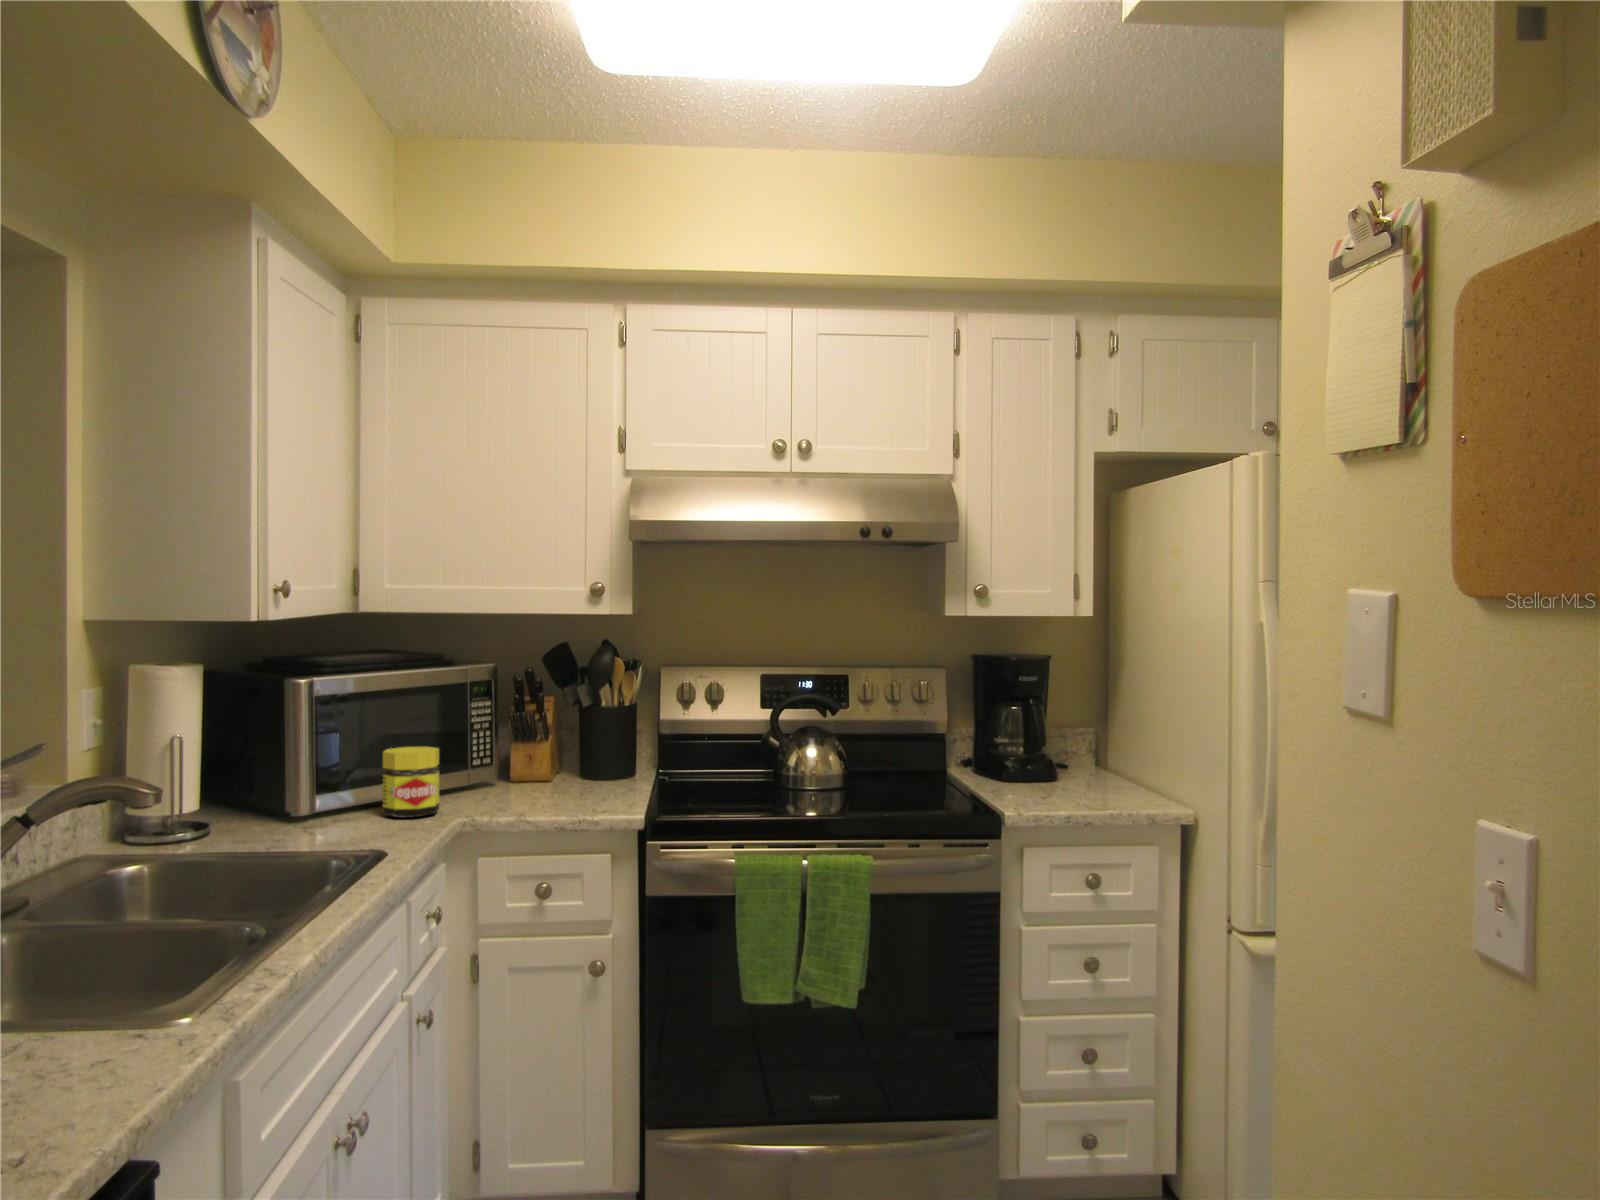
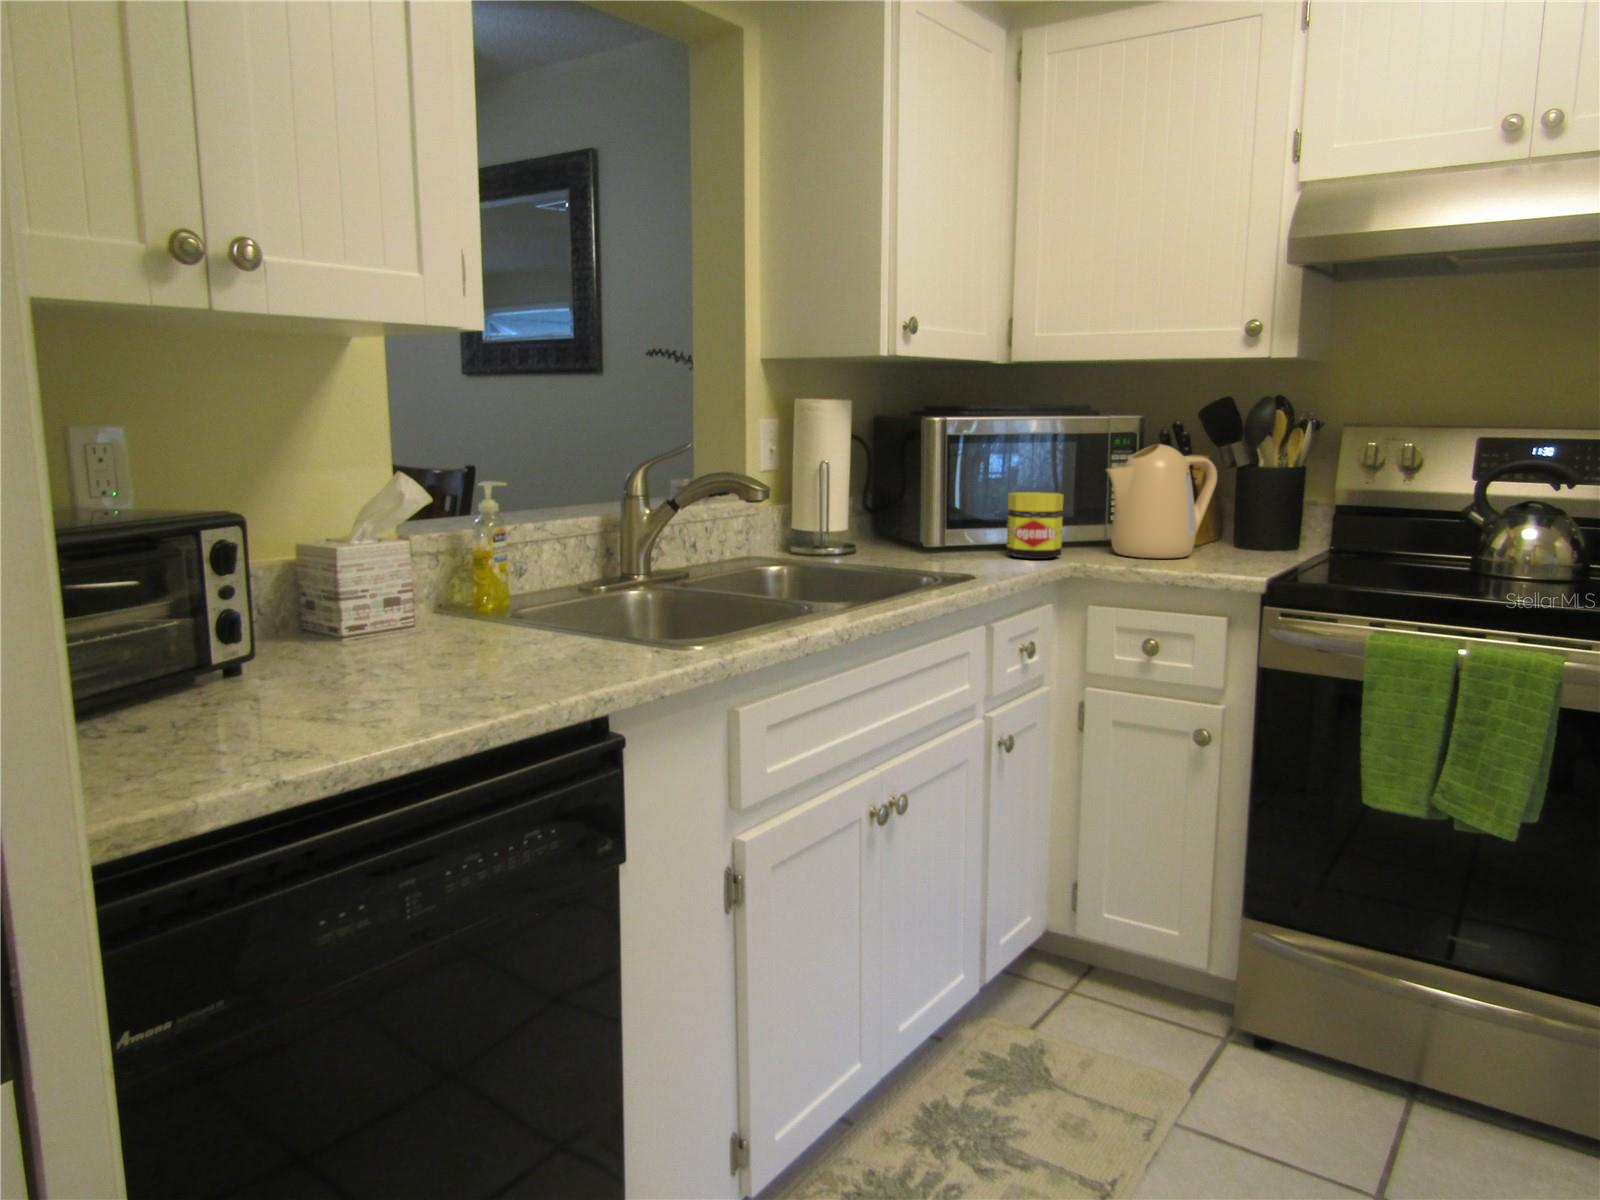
kettle: none [474,692,570,802] -> present [1106,444,1217,558]

